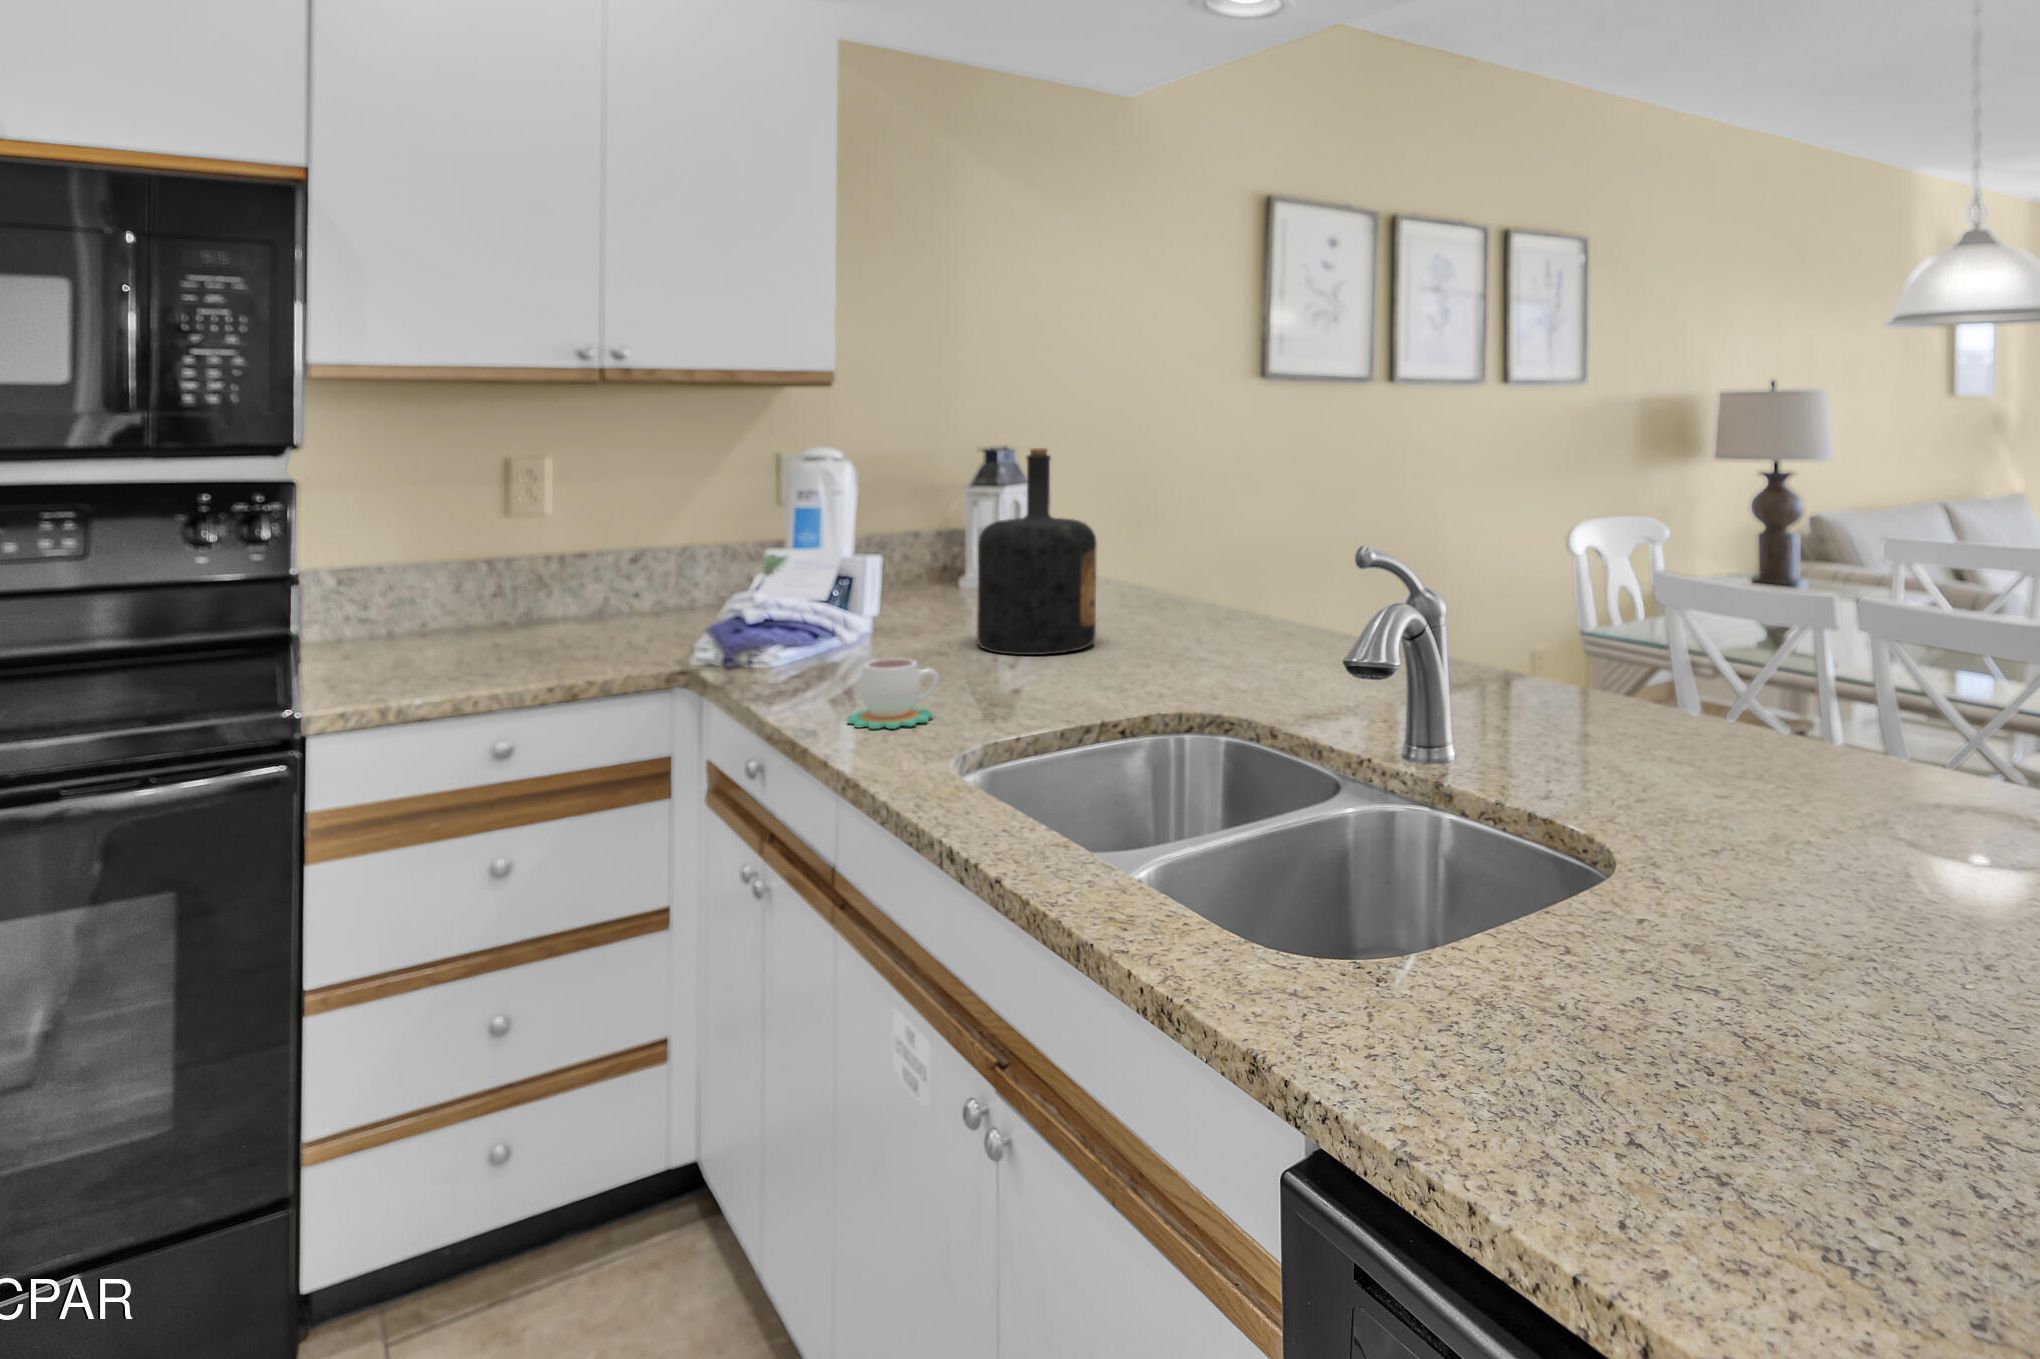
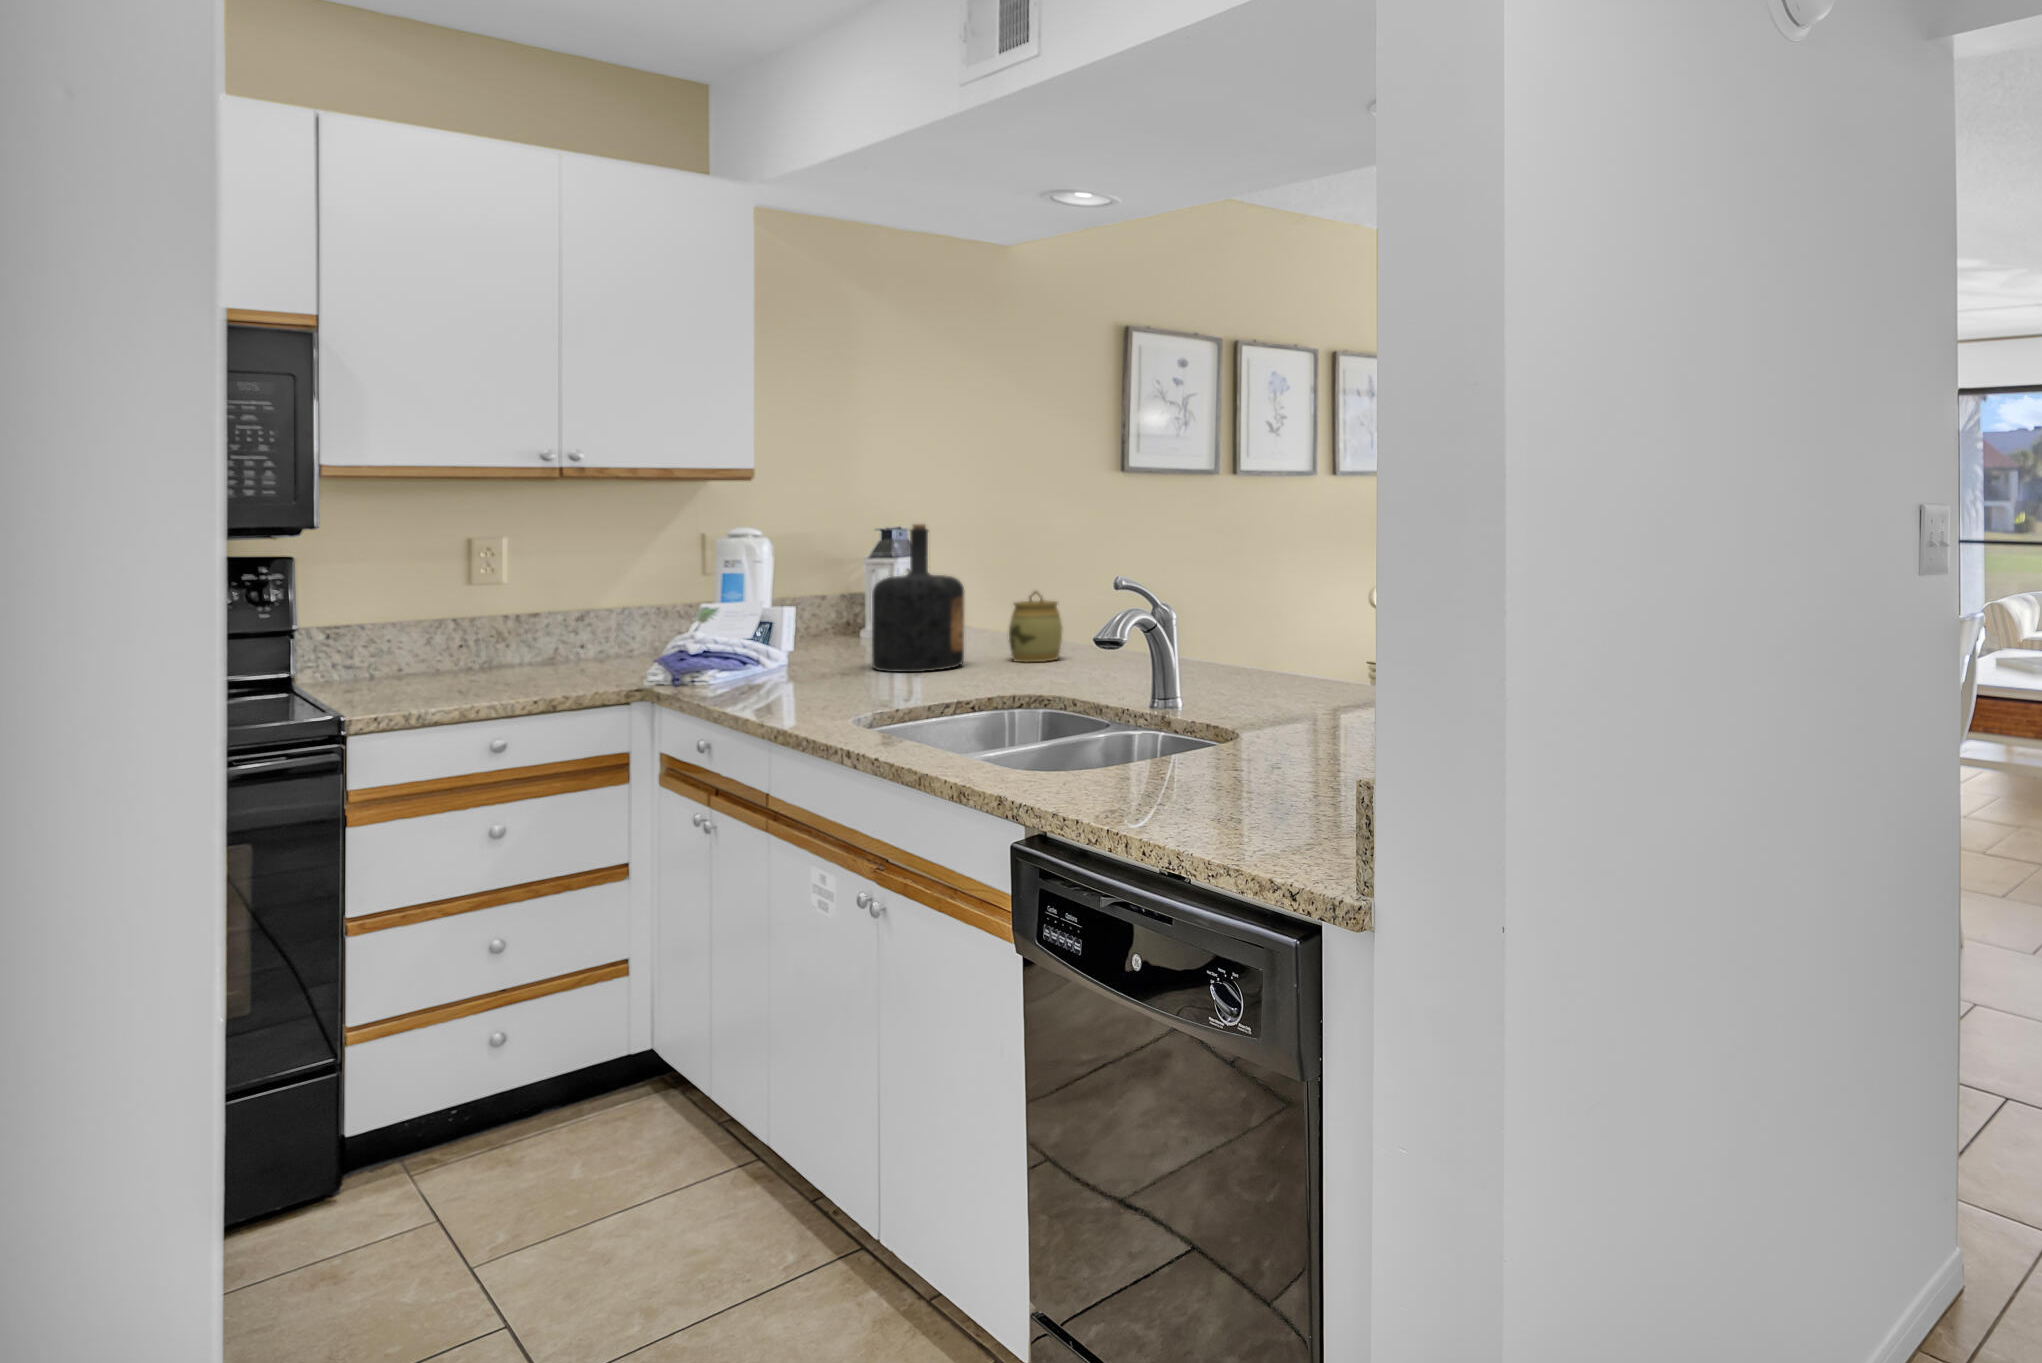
jar: none [1150,540,1222,641] -> present [1009,591,1062,662]
mug: present [847,658,939,729] -> none [770,664,838,709]

